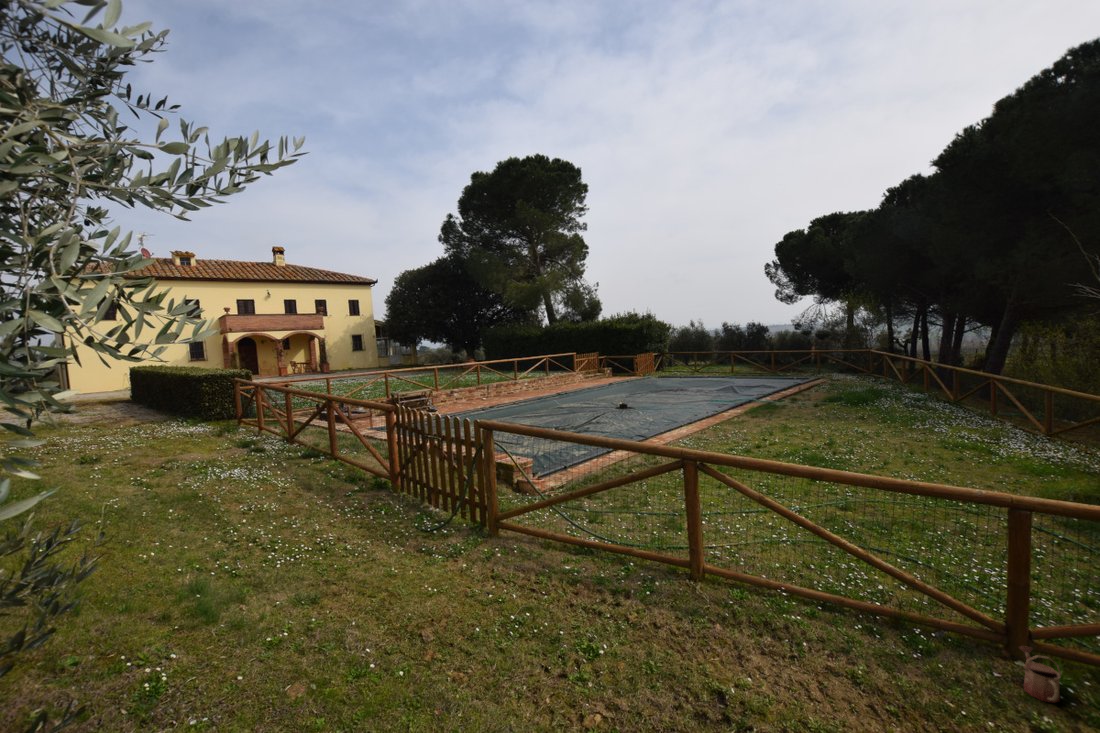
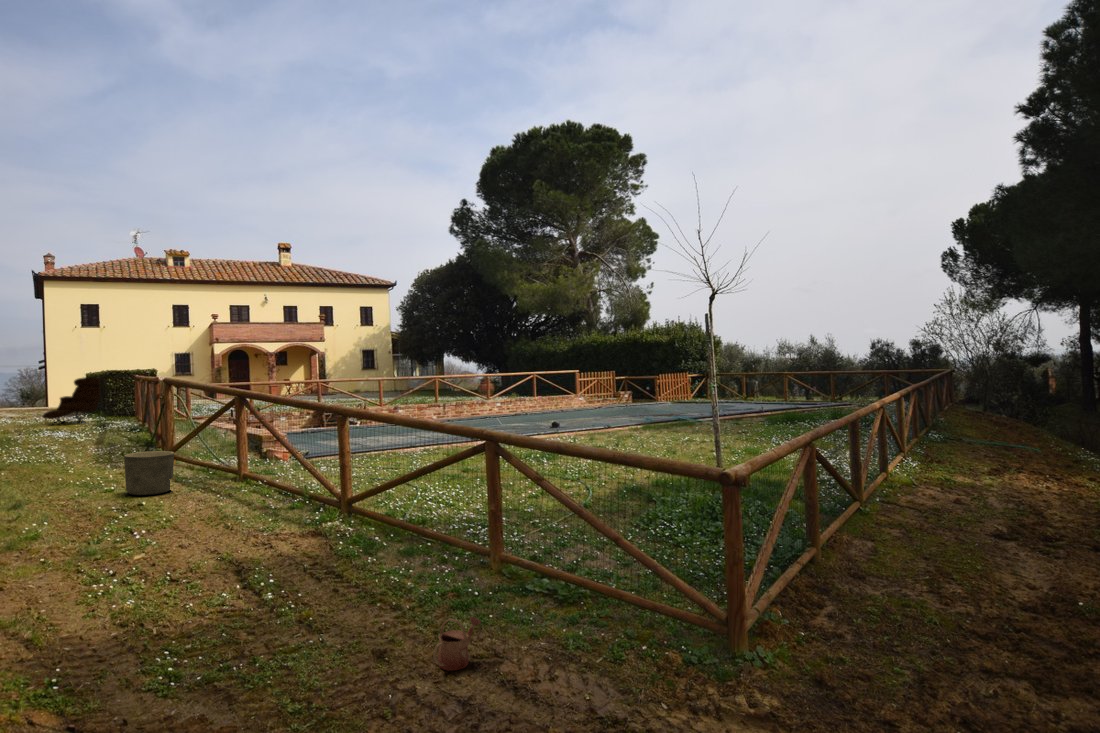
lounge chair: none [136,376,186,422] -> present [43,377,100,424]
planter: none [372,463,413,507] -> present [124,451,174,495]

